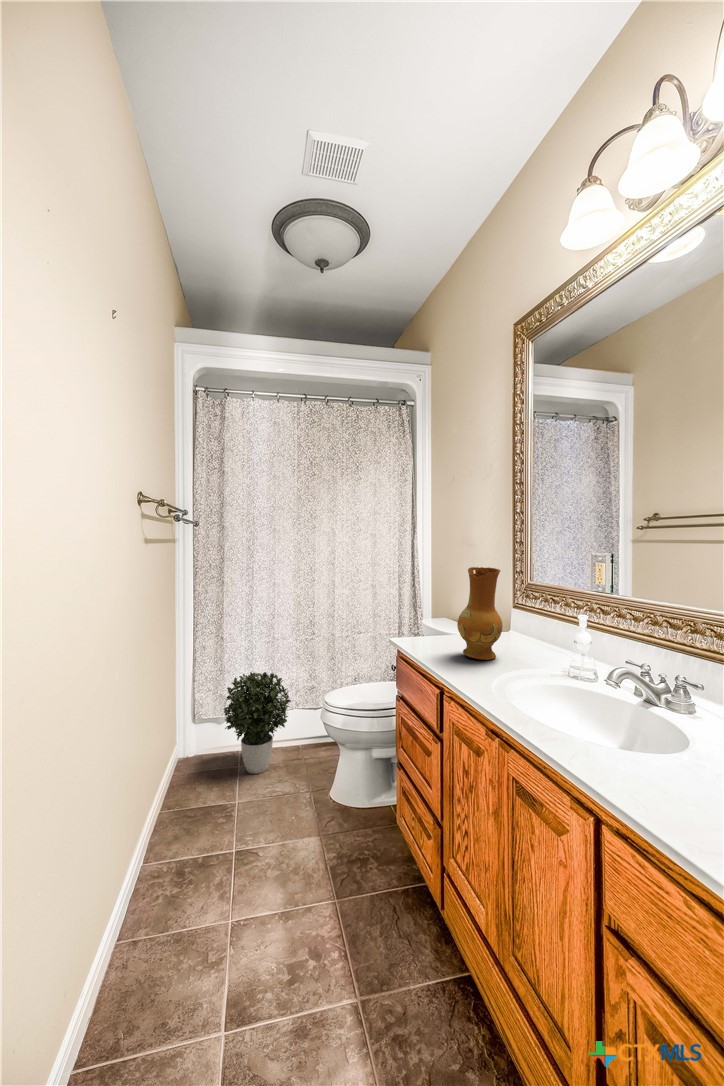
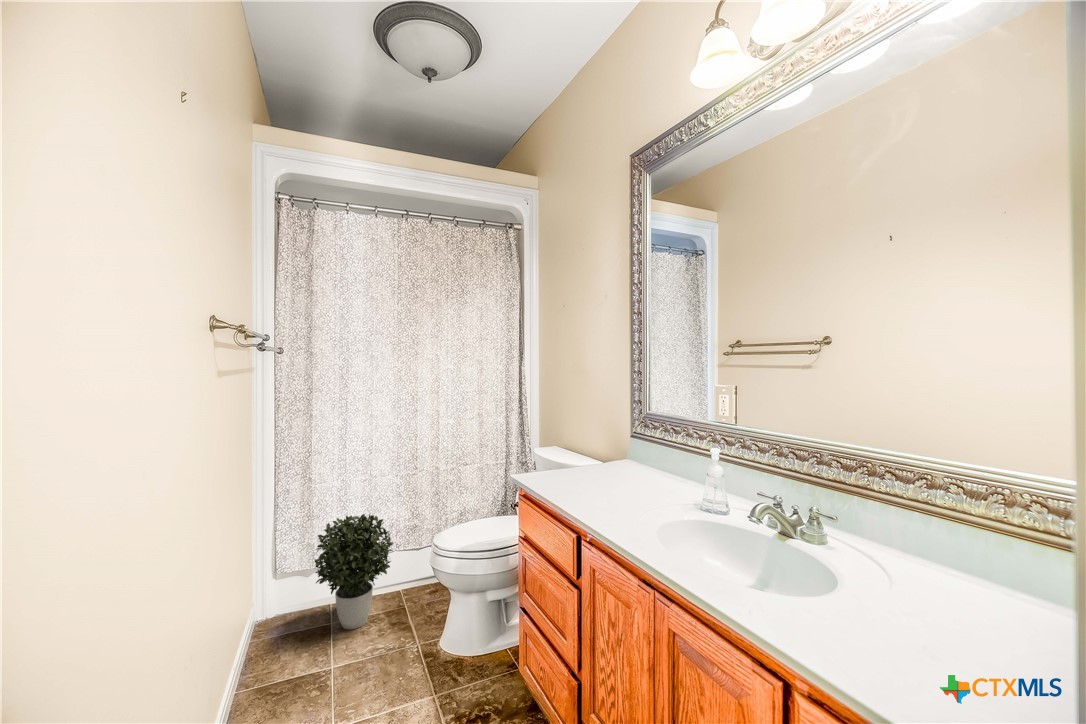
ceramic jug: present [457,567,503,660] -> none [588,400,633,497]

